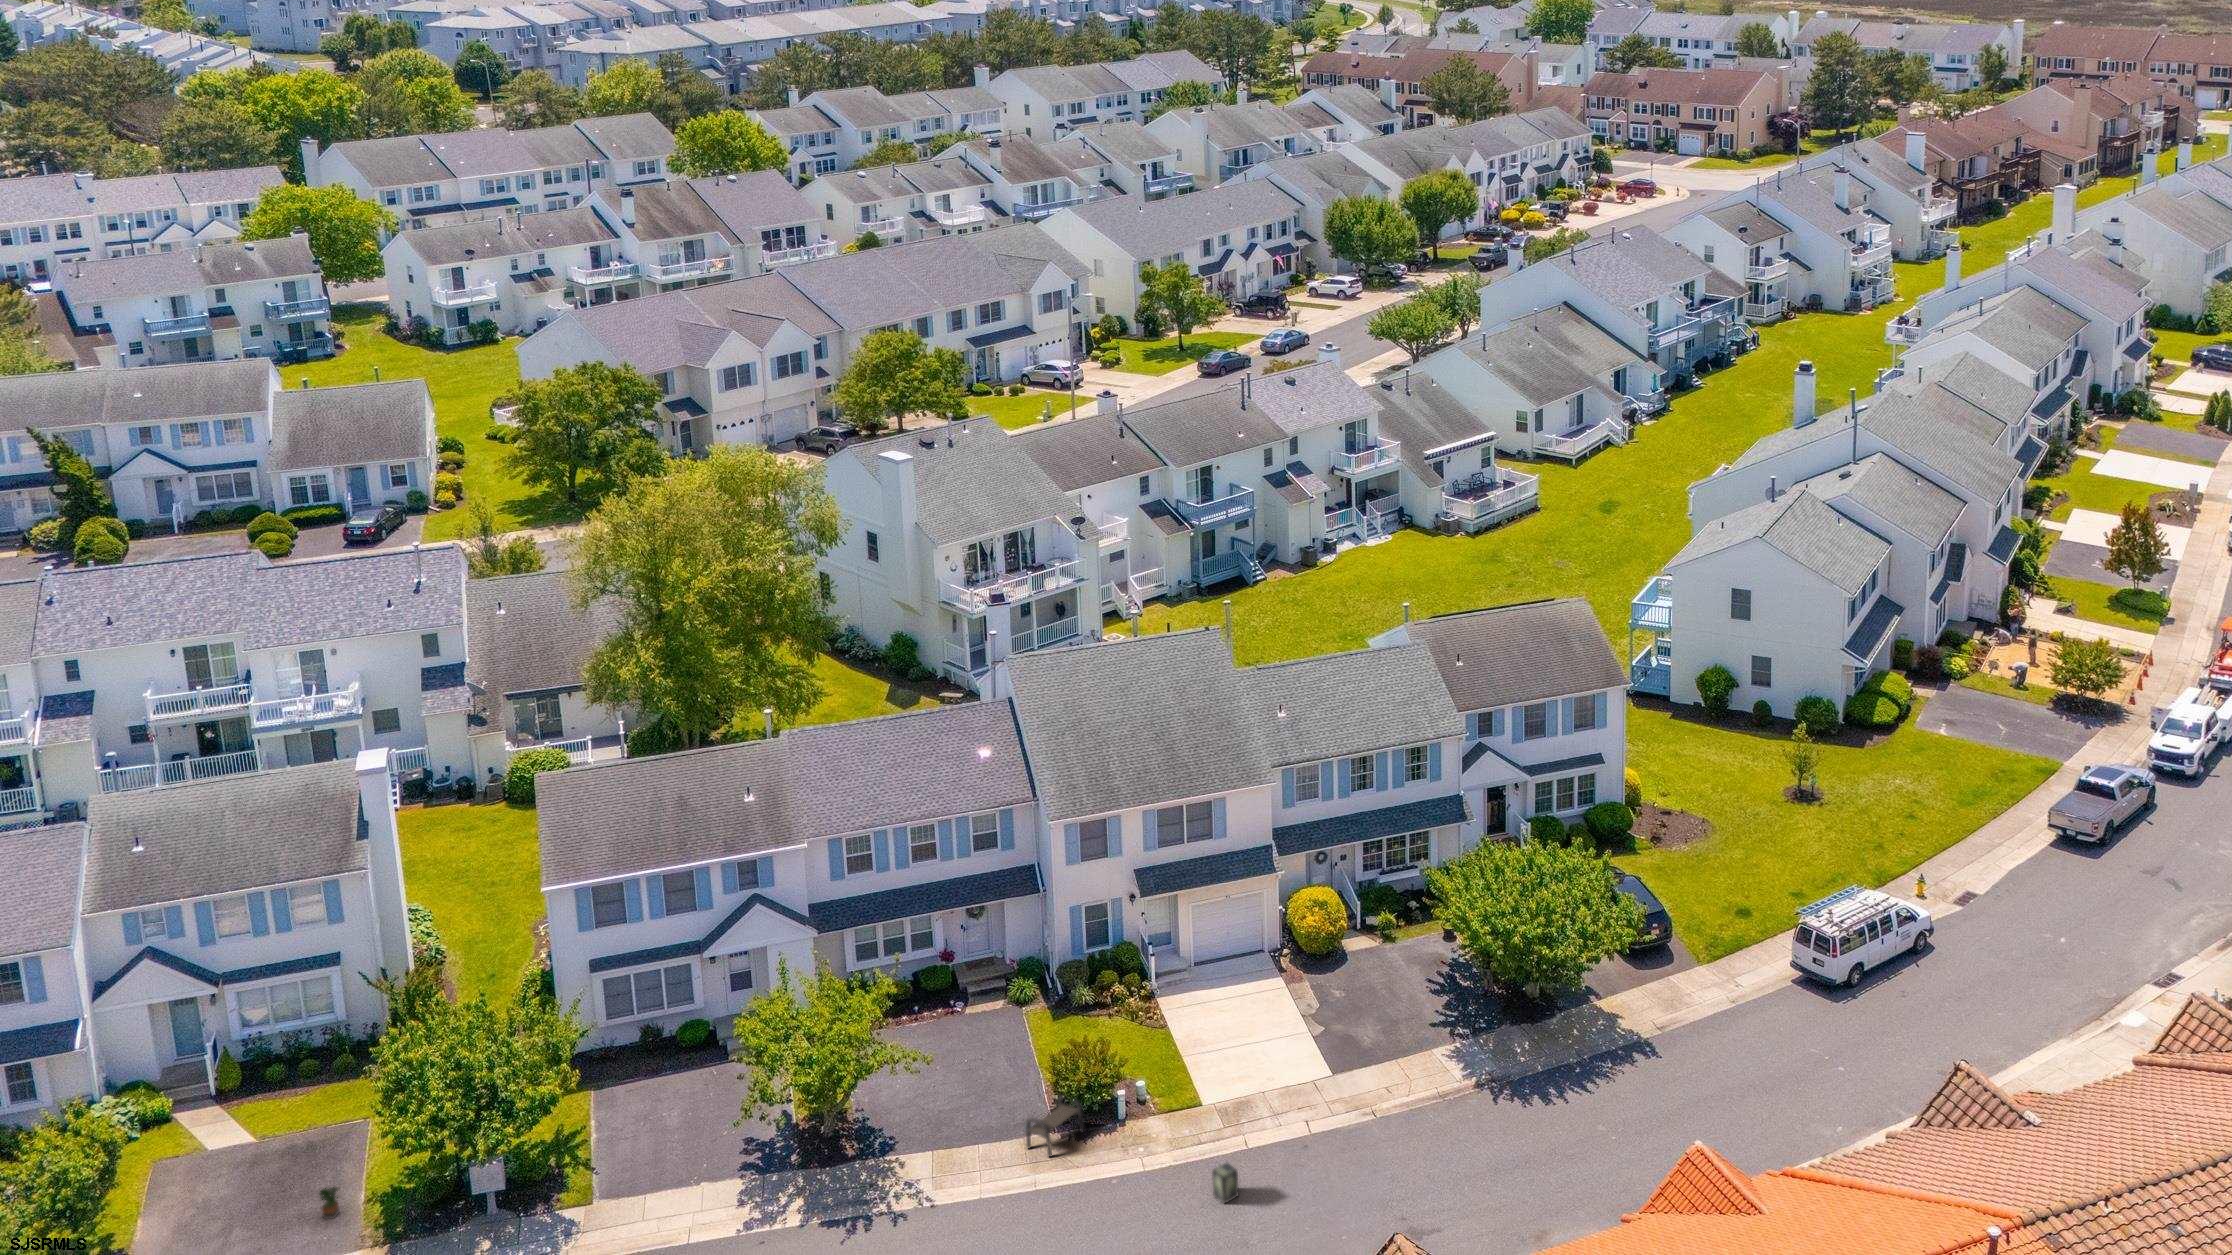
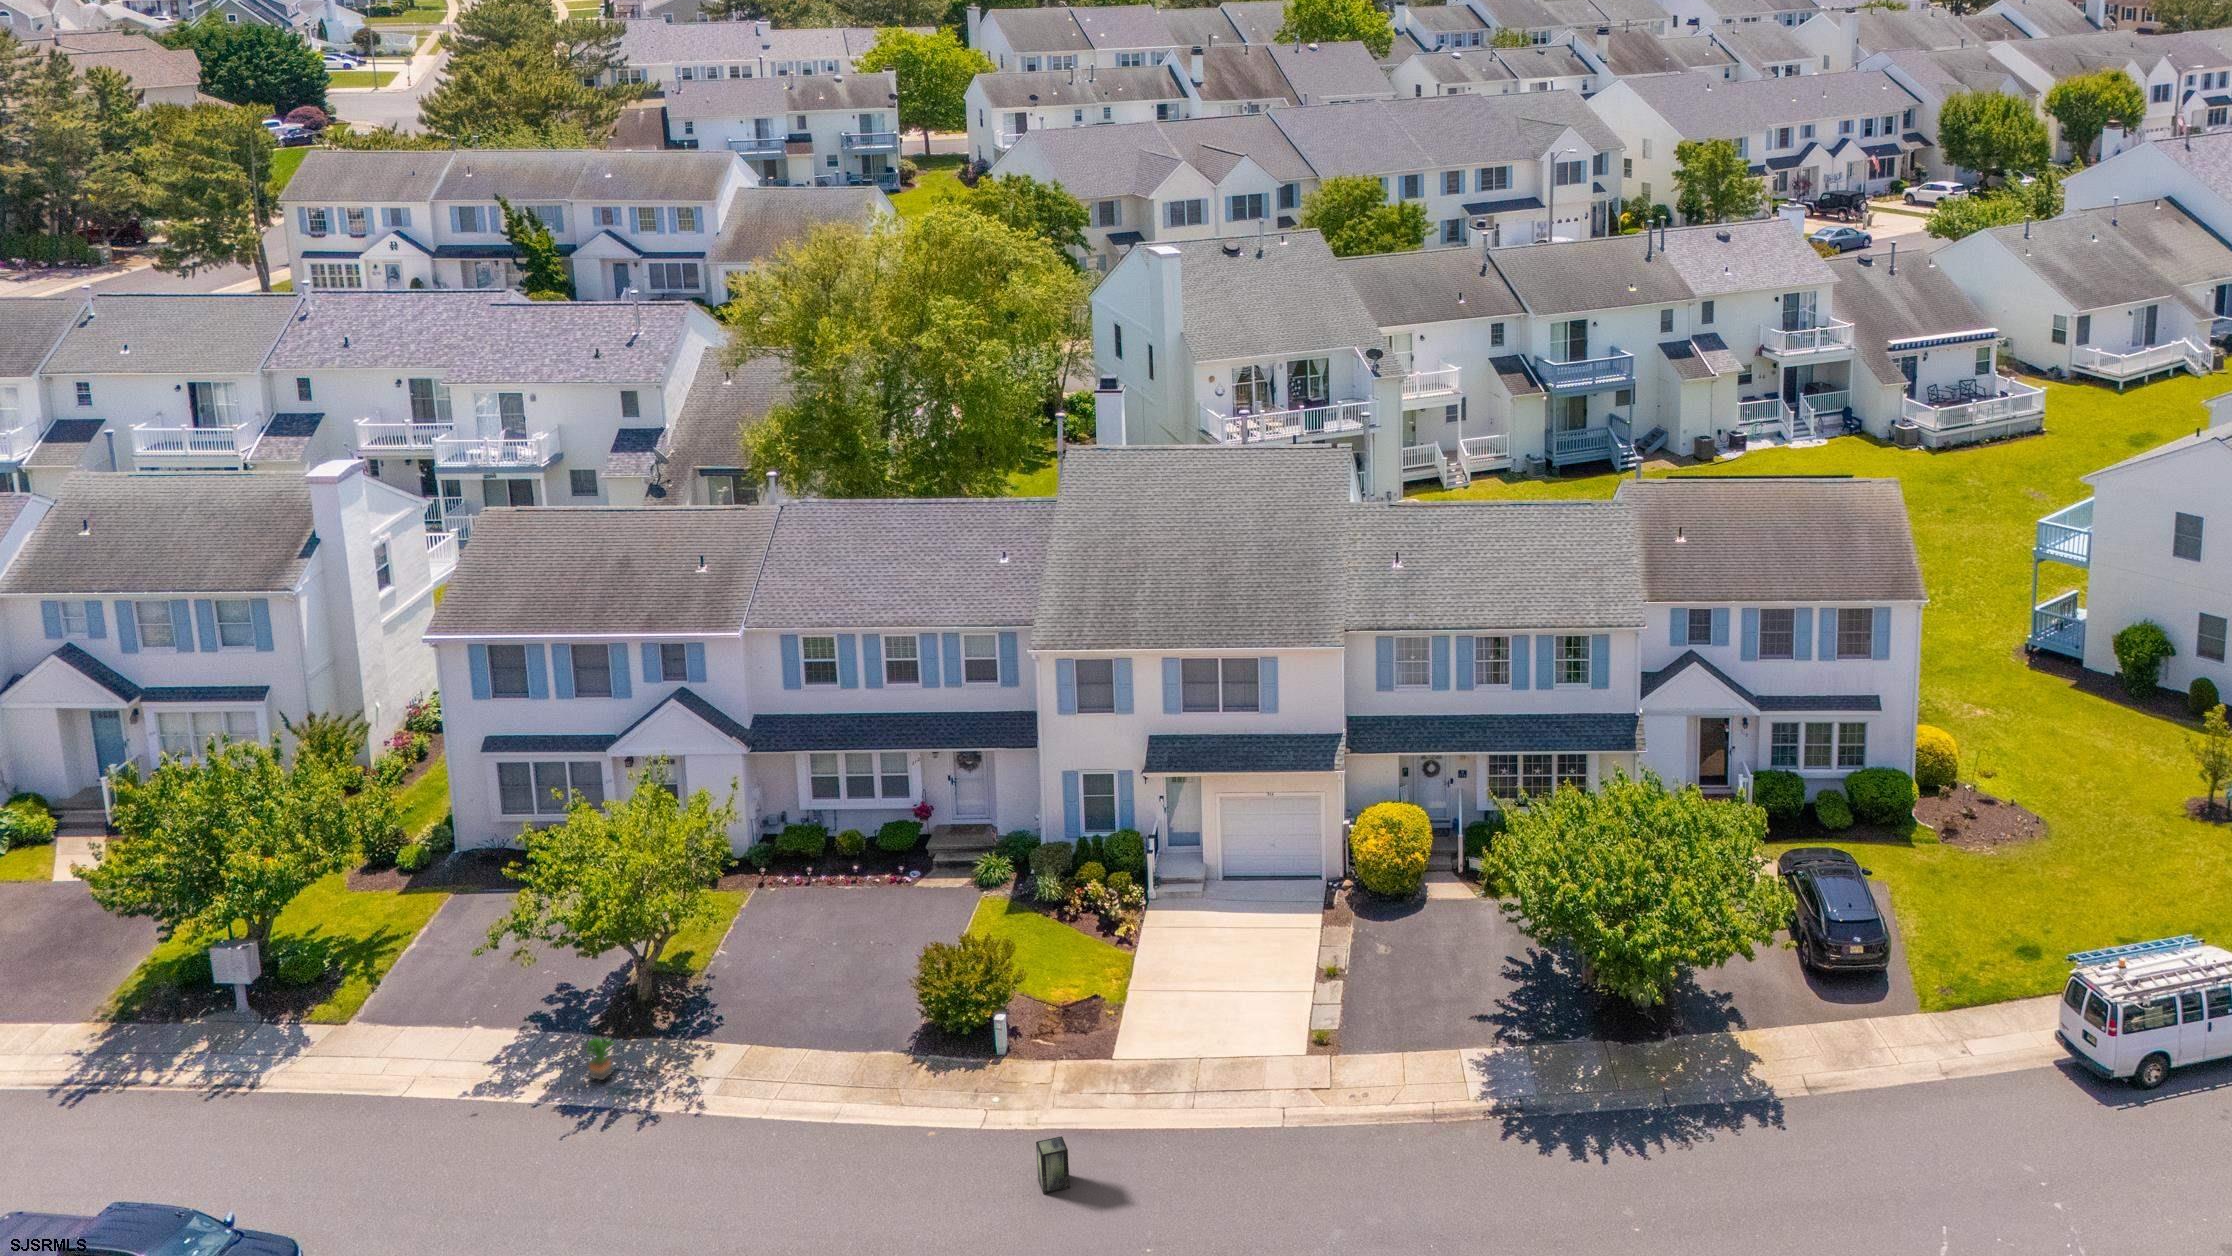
bench: present [1026,1096,1084,1157] -> none [857,1002,942,1082]
potted tree: present [319,1187,339,1219] -> present [587,1039,613,1080]

